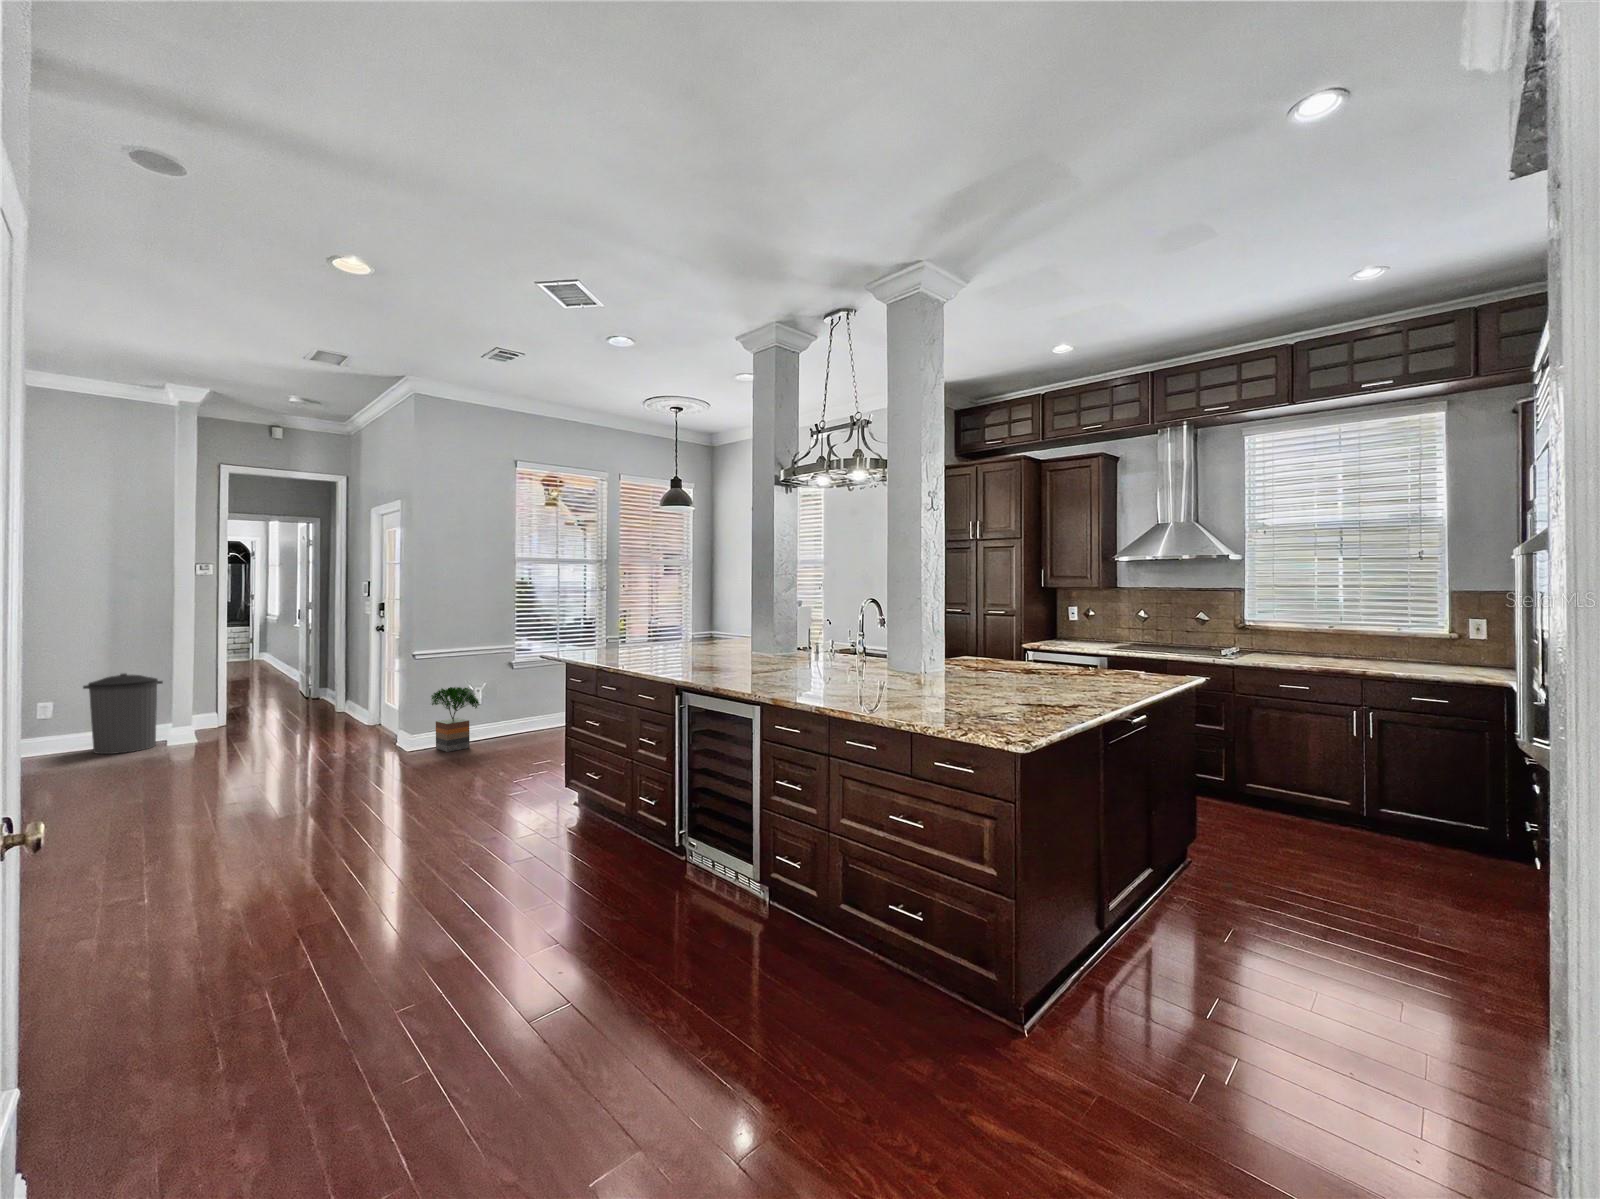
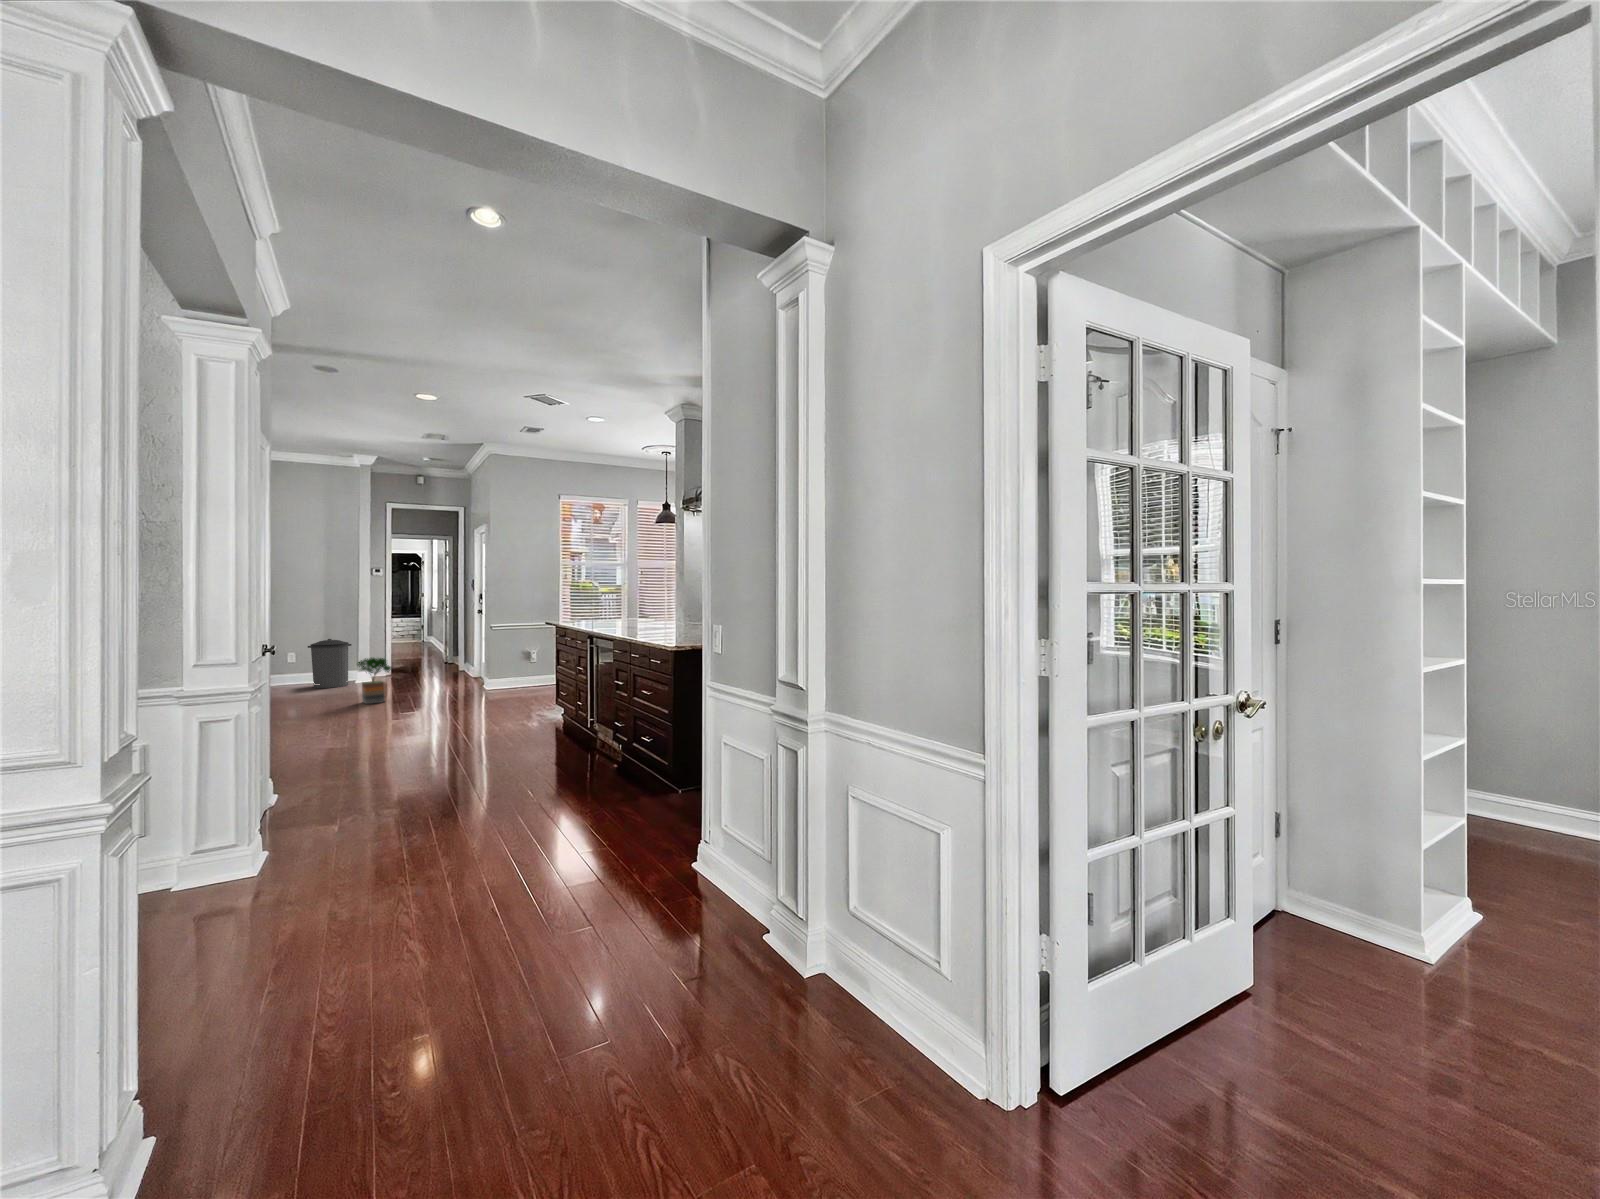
potted tree: present [431,687,479,752] -> present [357,658,391,704]

